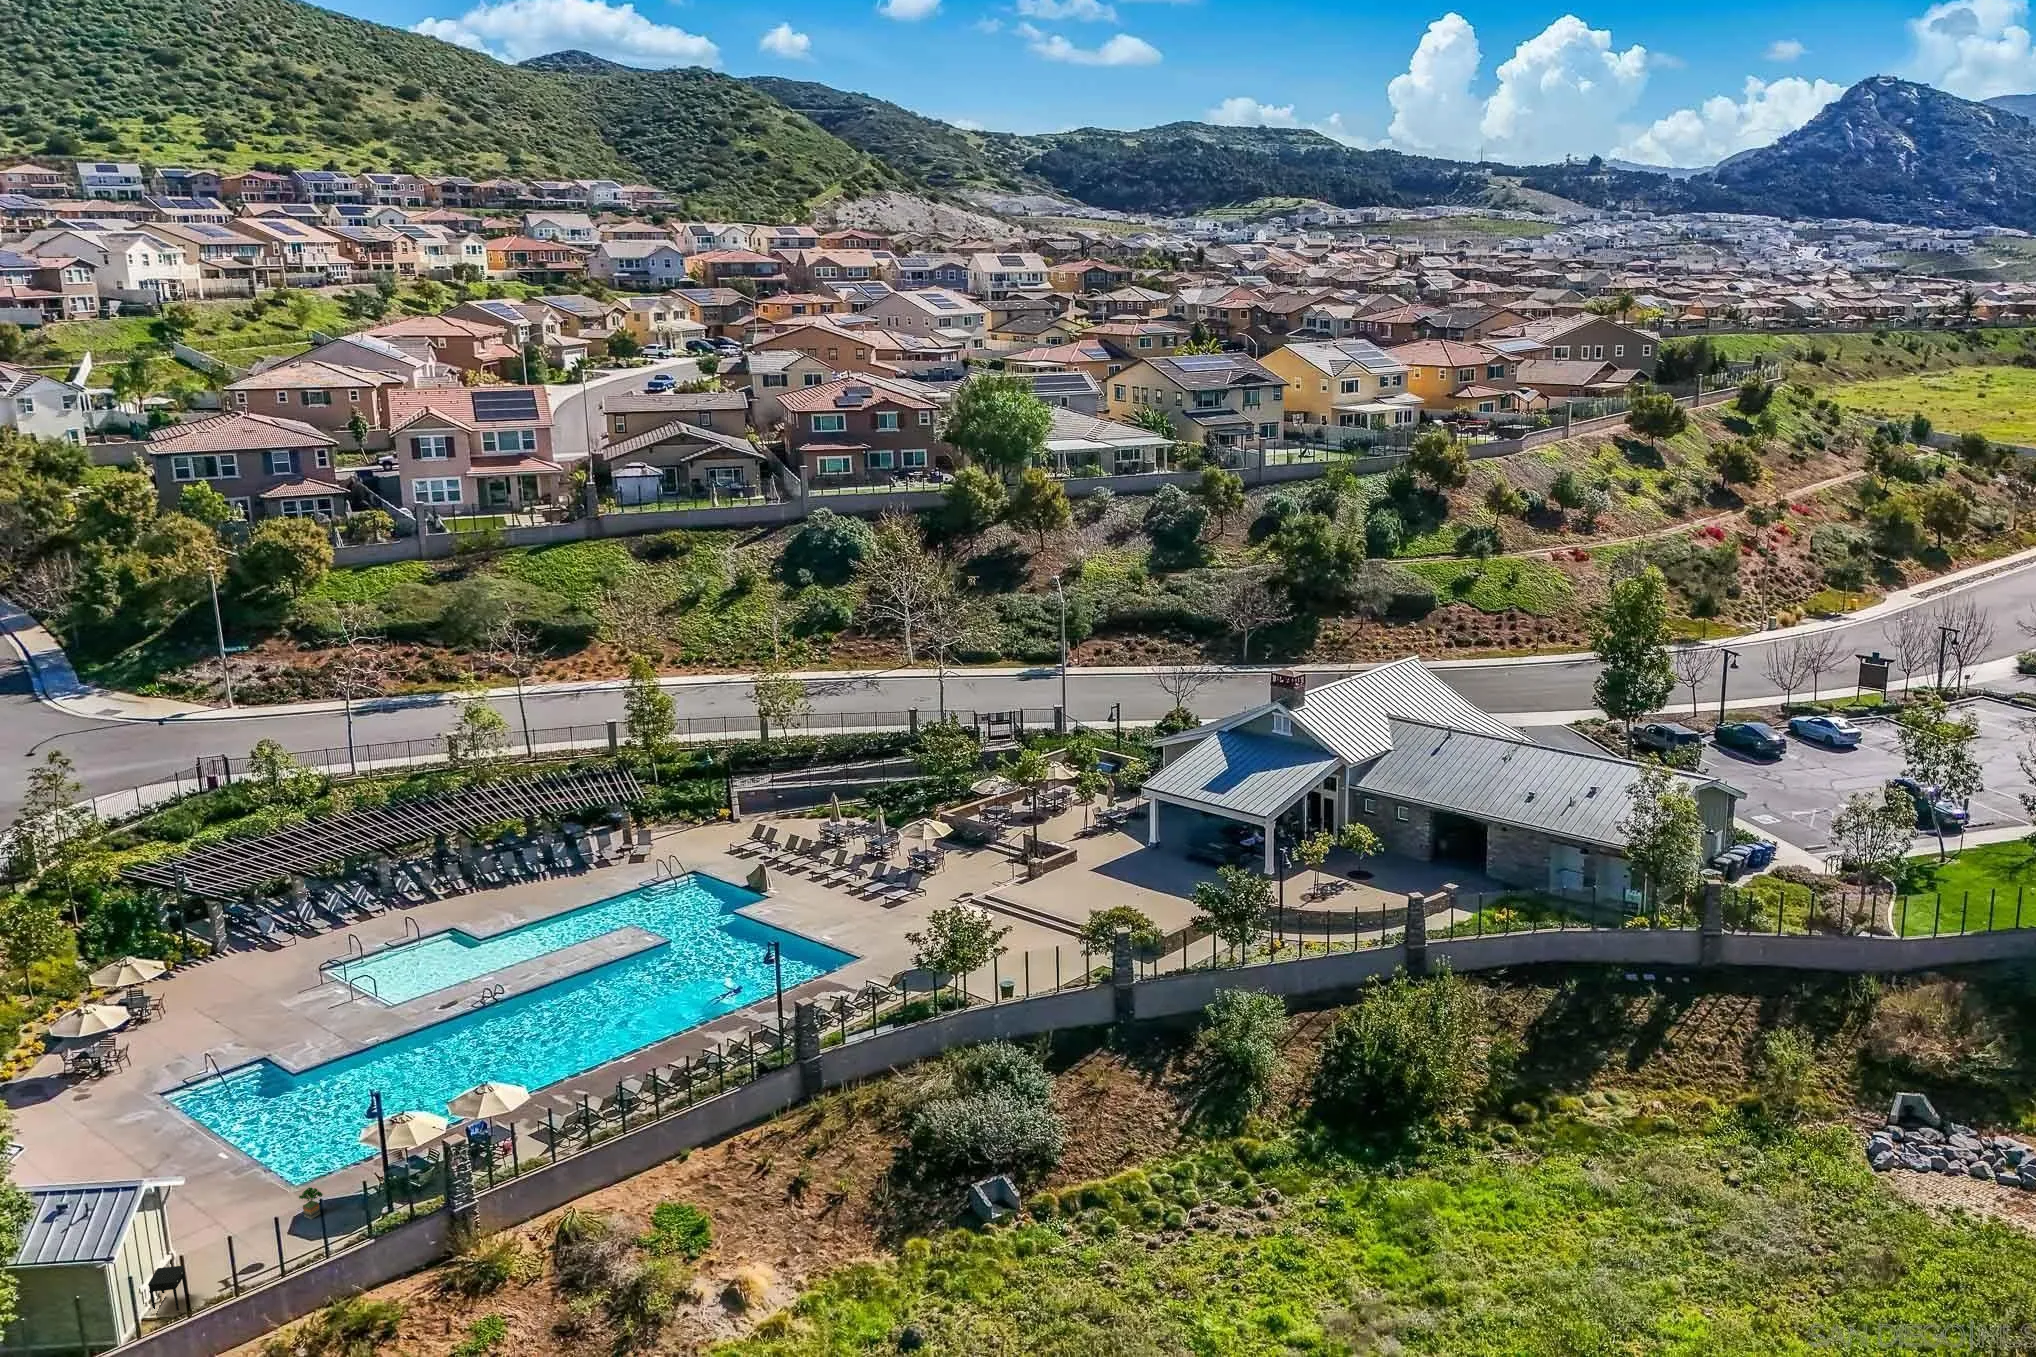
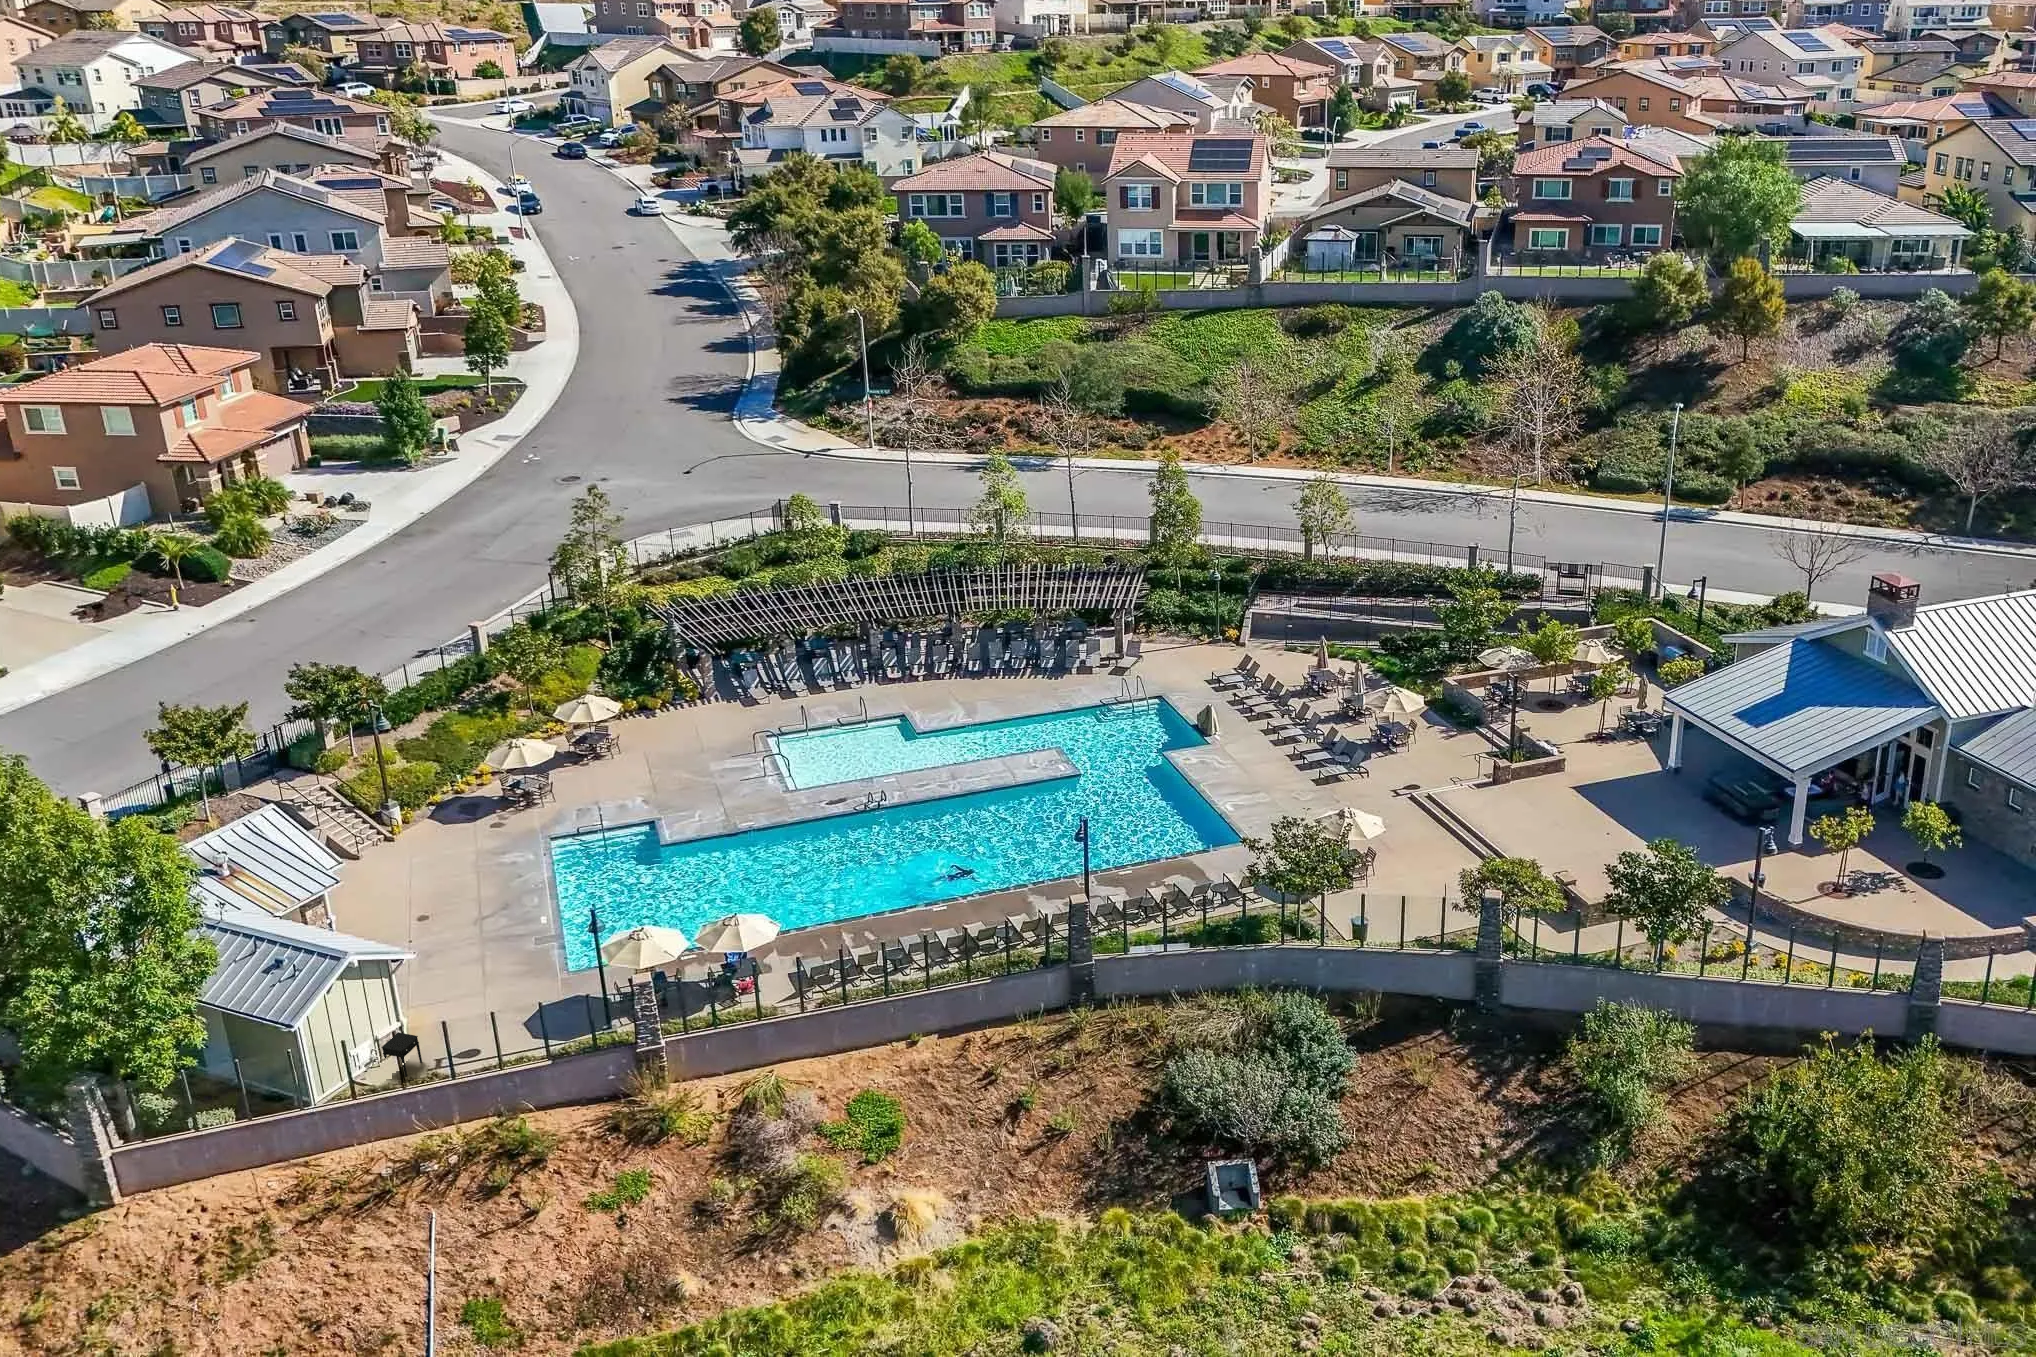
potted tree: present [299,1187,323,1219] -> none [545,983,568,1014]

